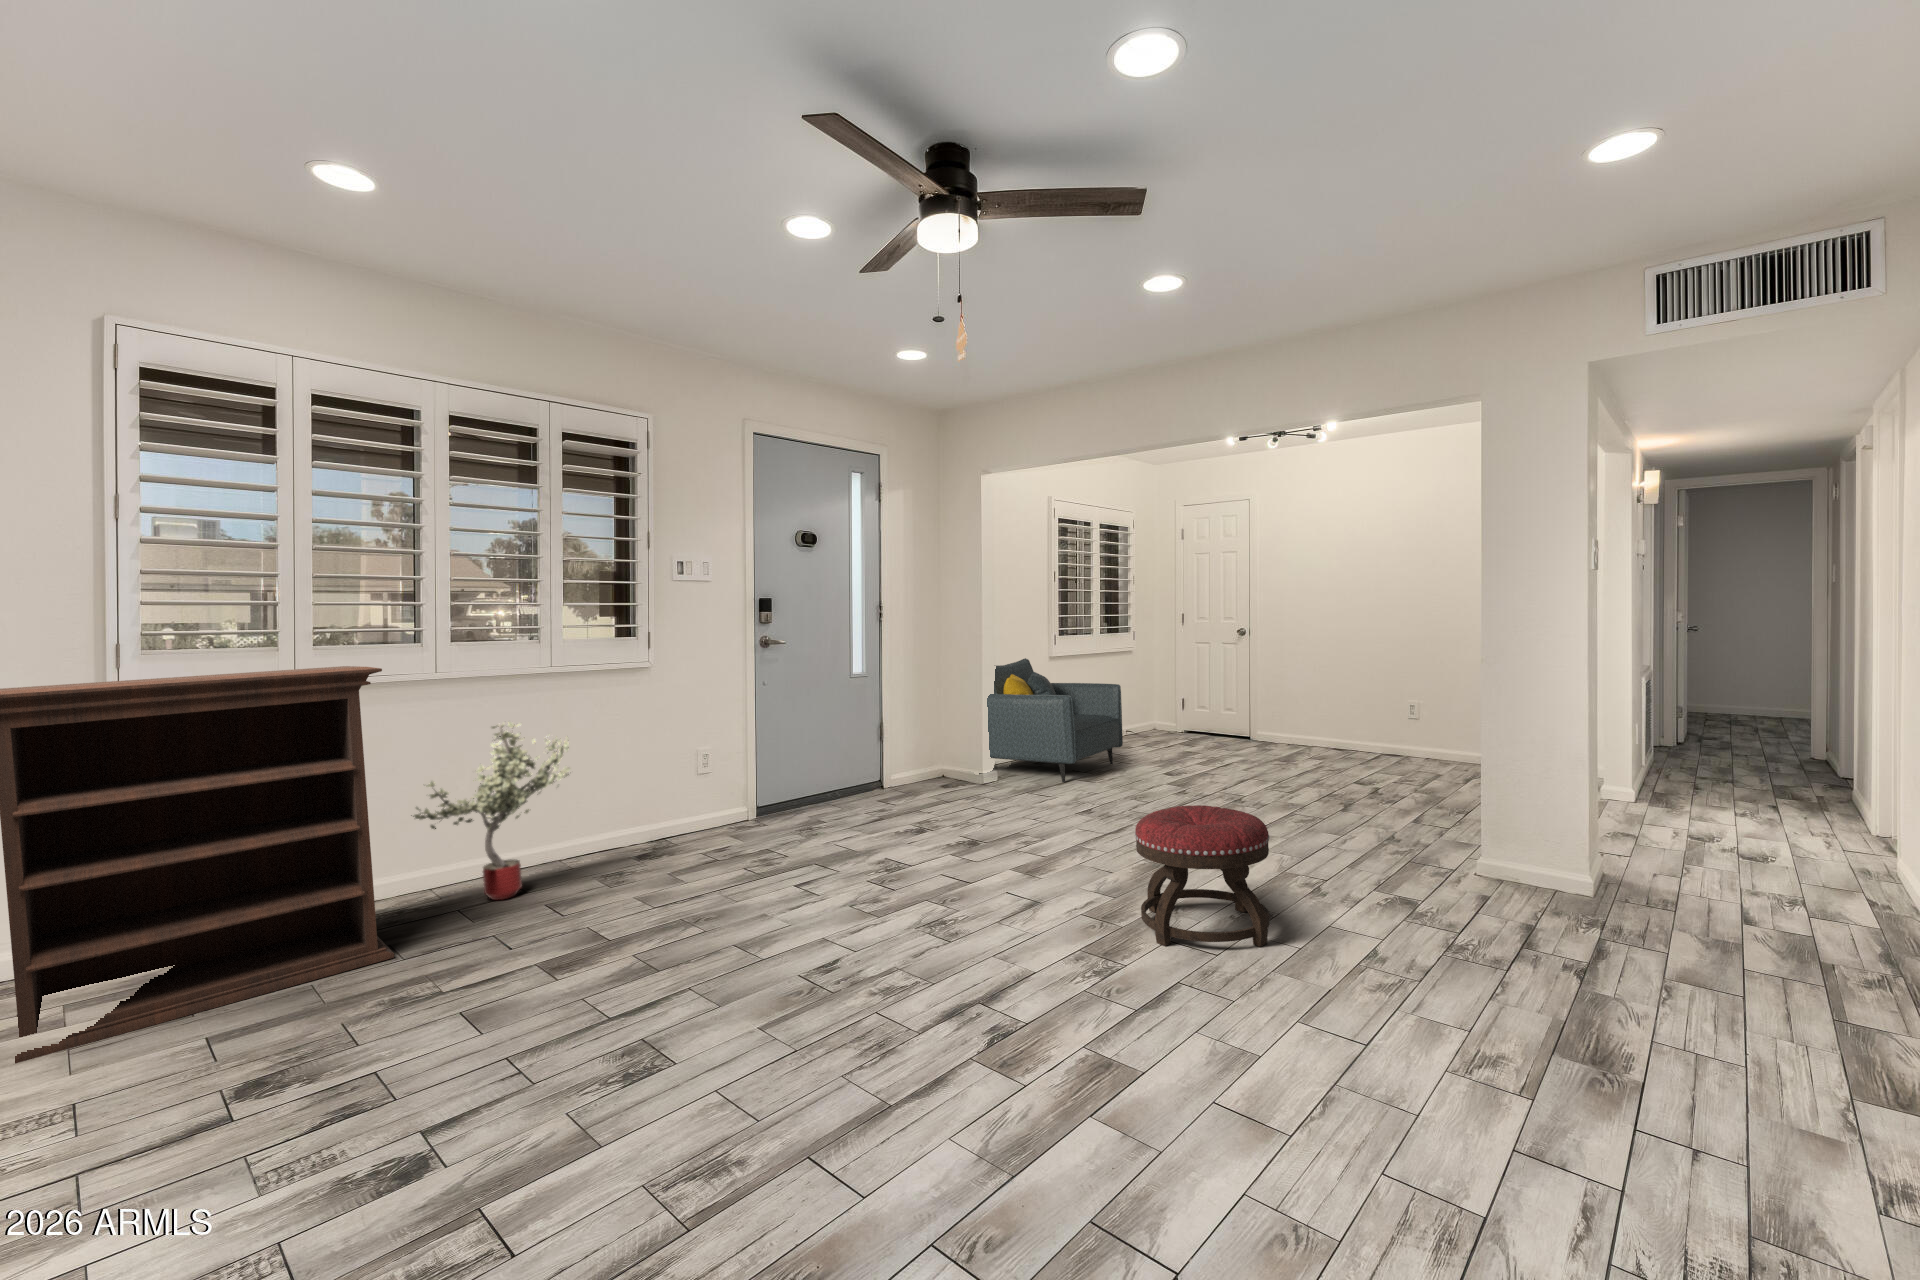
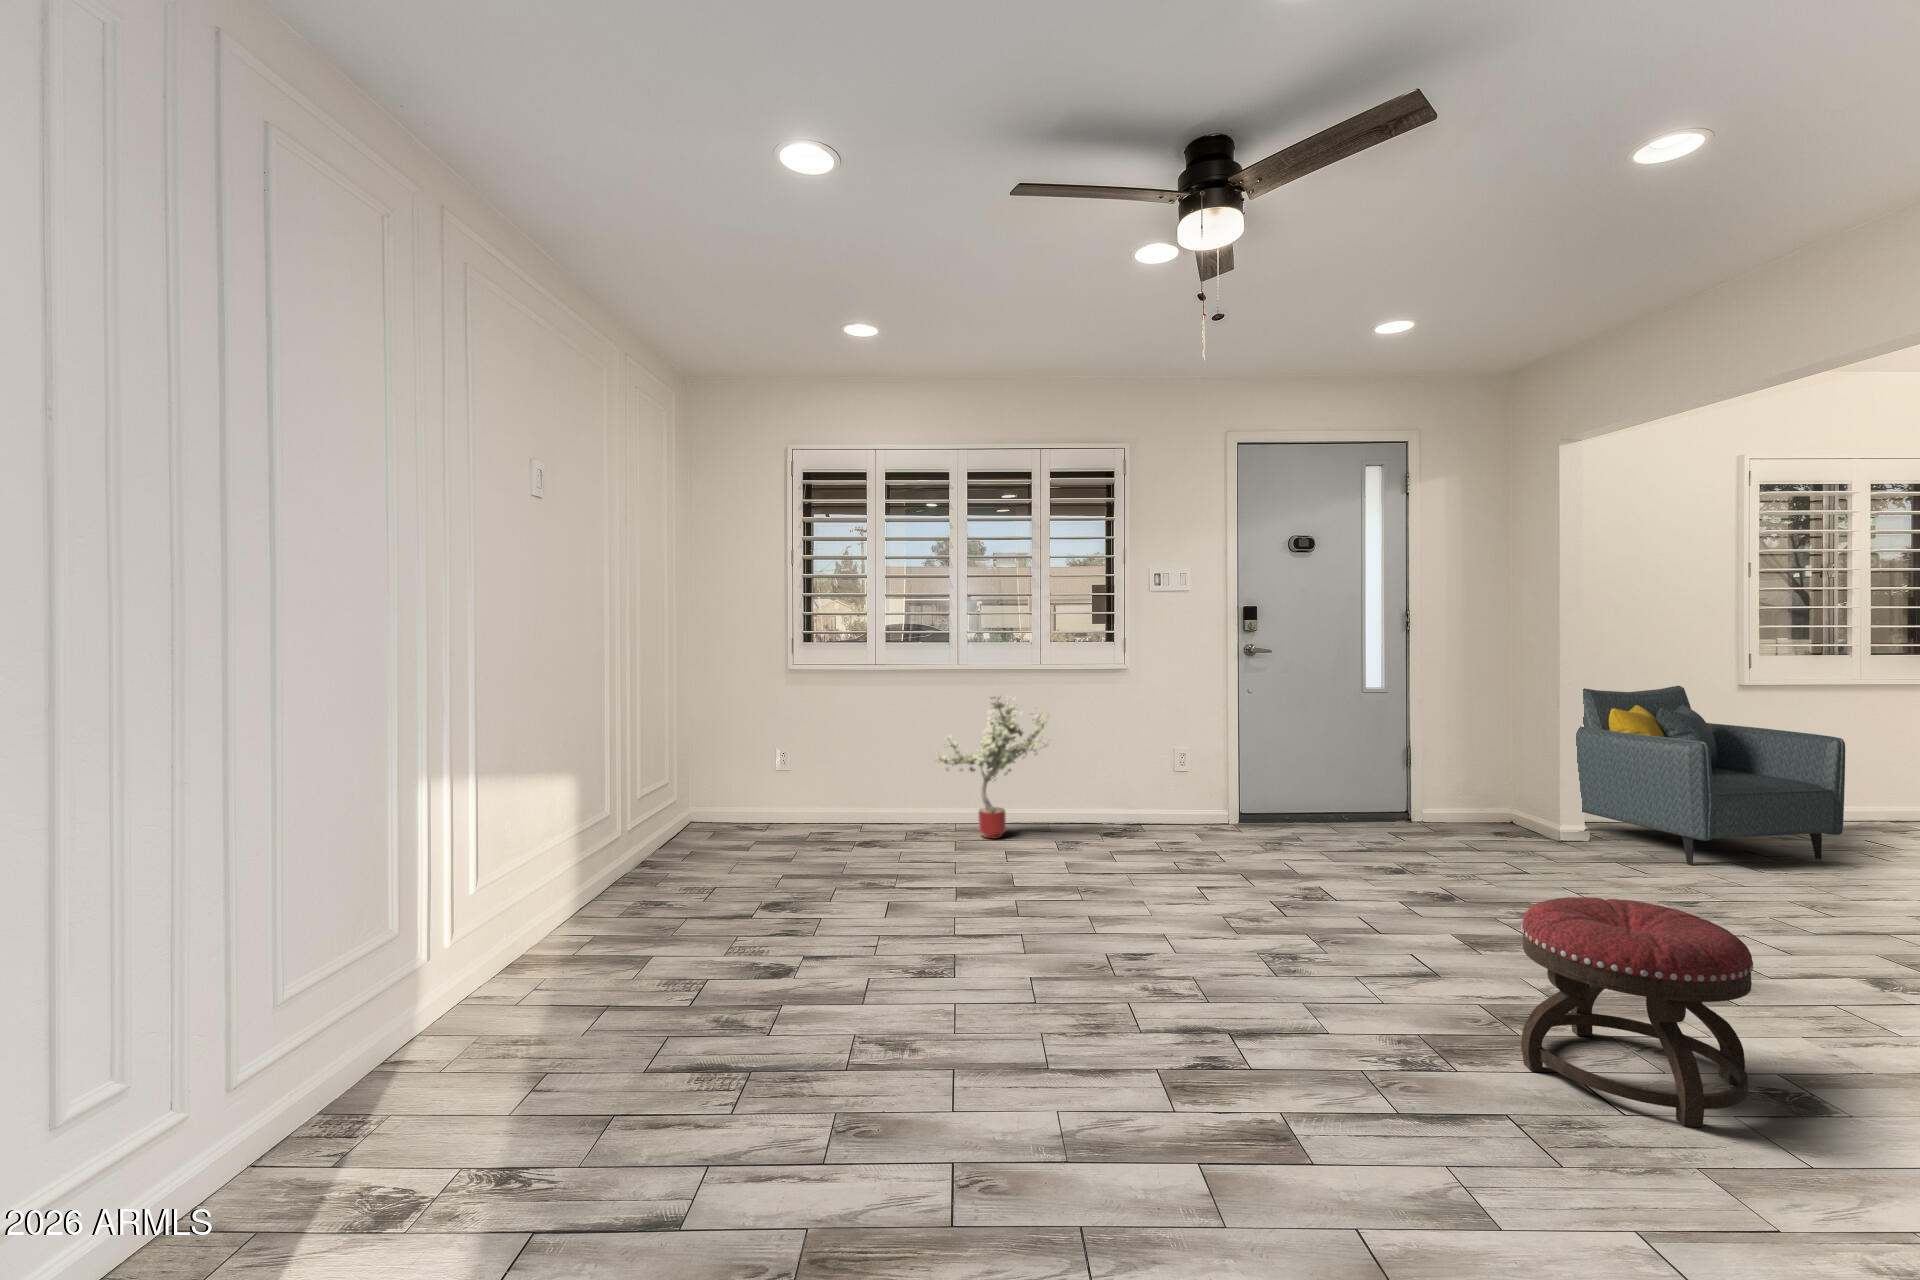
bookshelf: present [0,666,394,1064] -> none [695,641,903,859]

